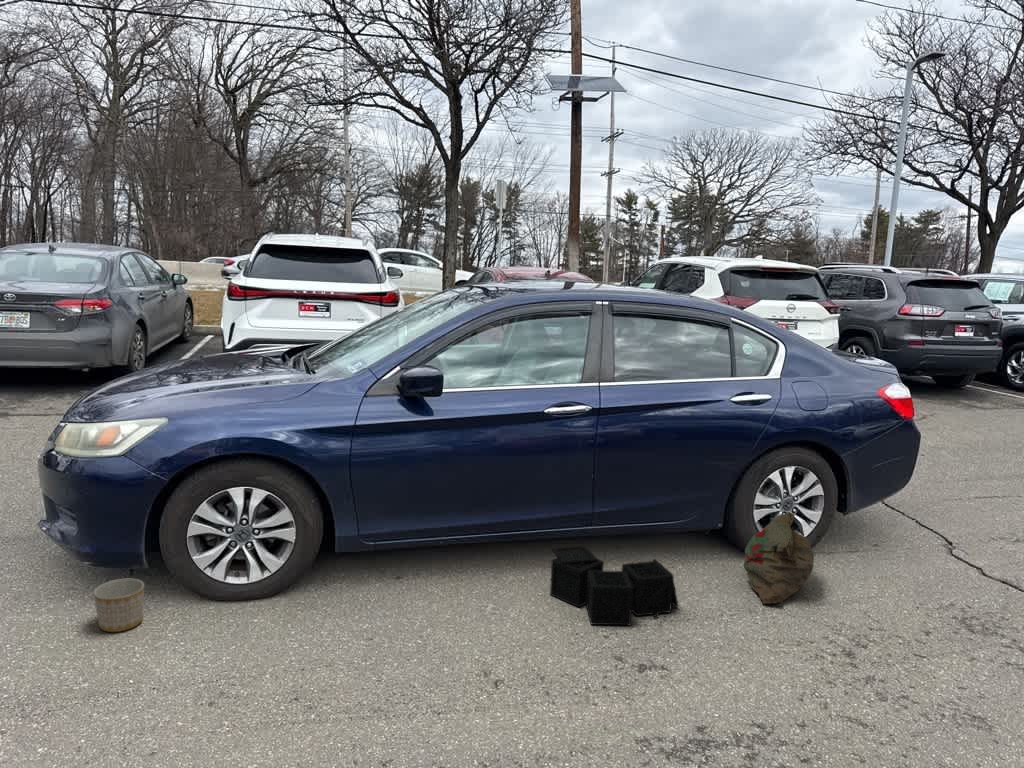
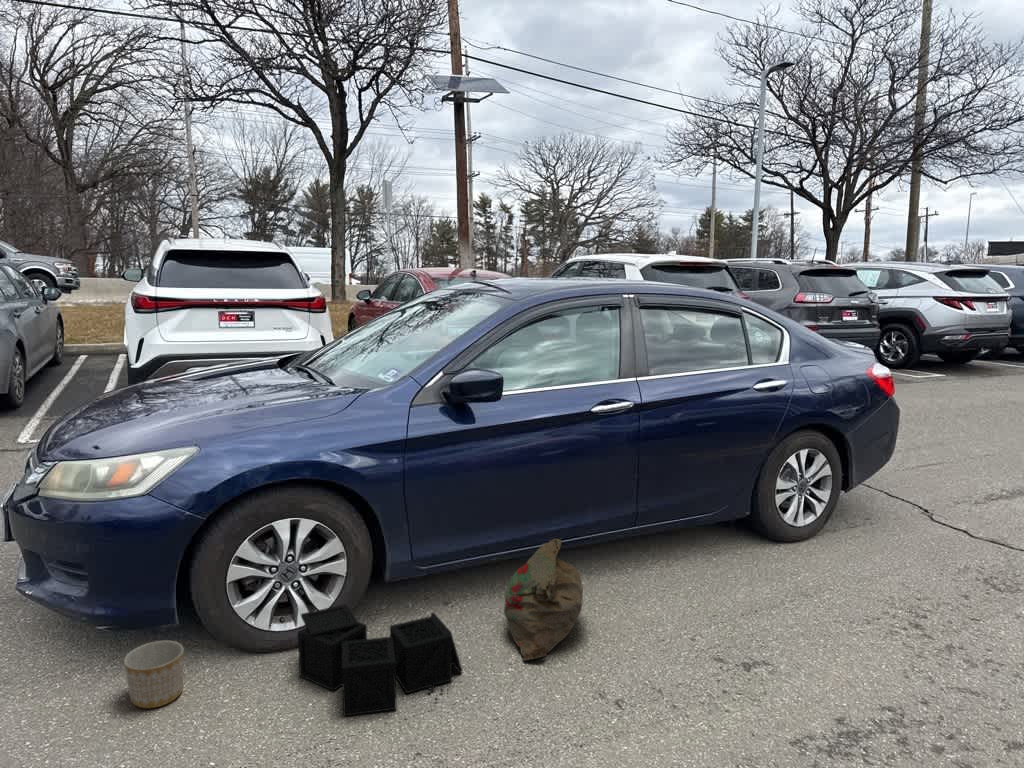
bag: present [744,512,814,604] -> present [504,539,583,661]
storage bin: present [550,545,678,625] -> present [298,604,462,716]

